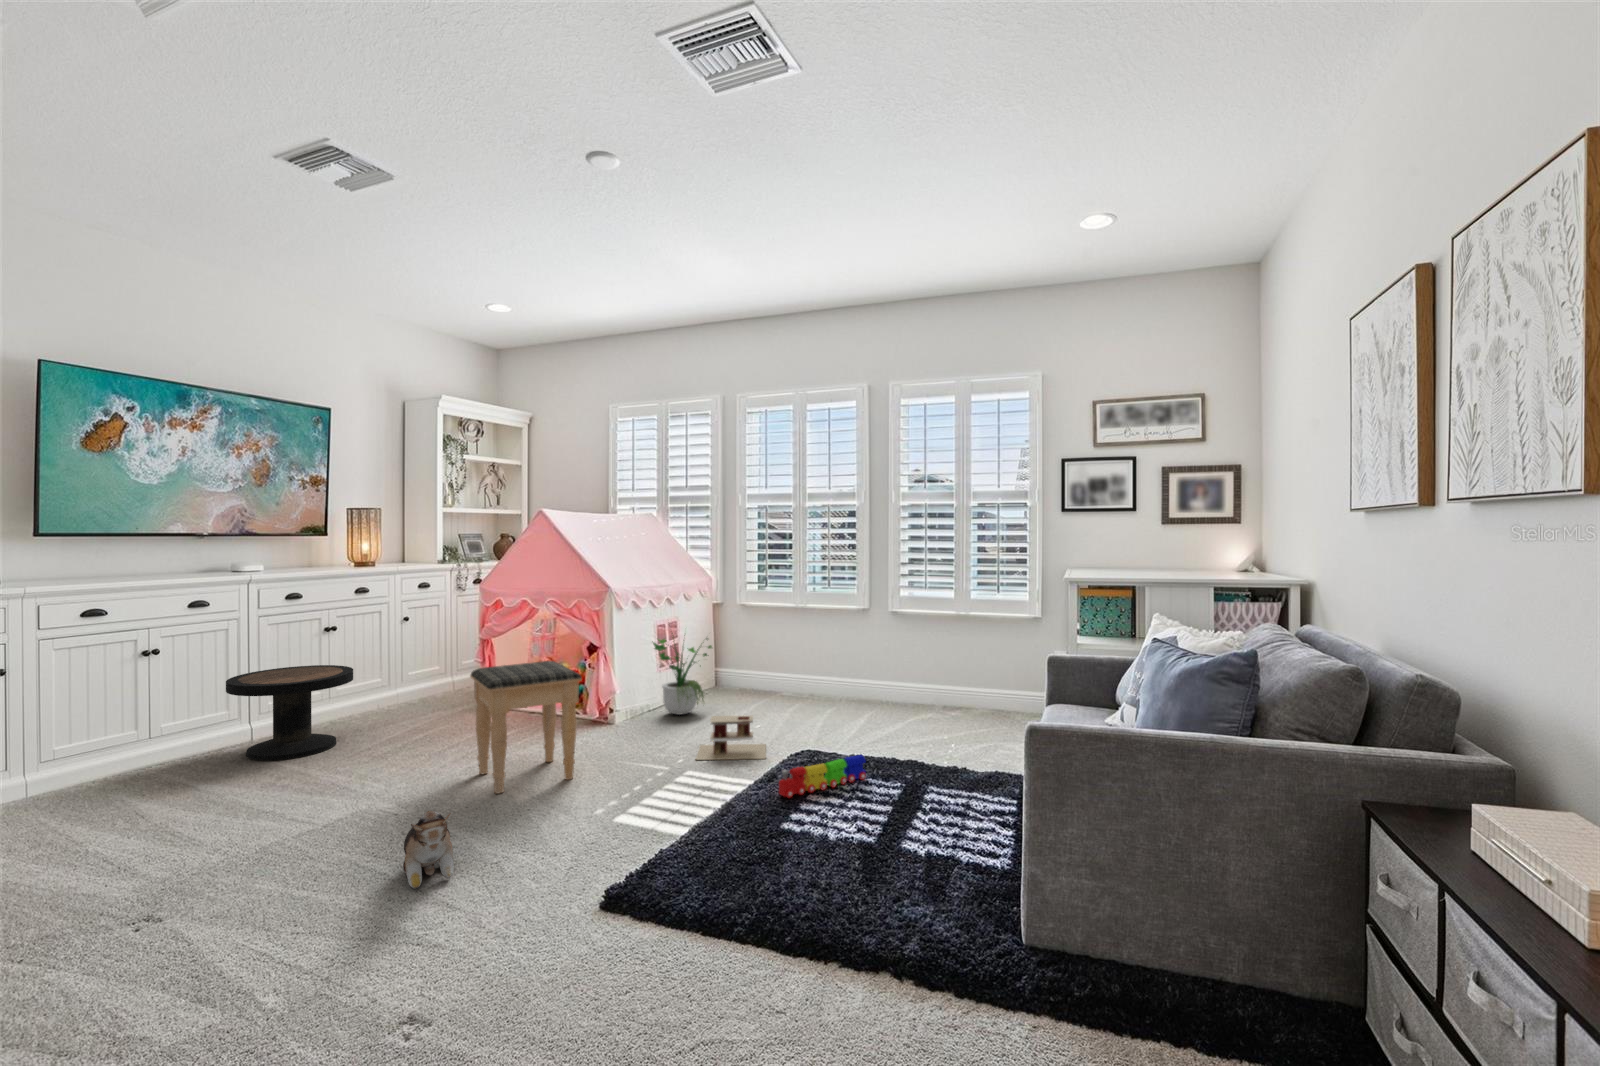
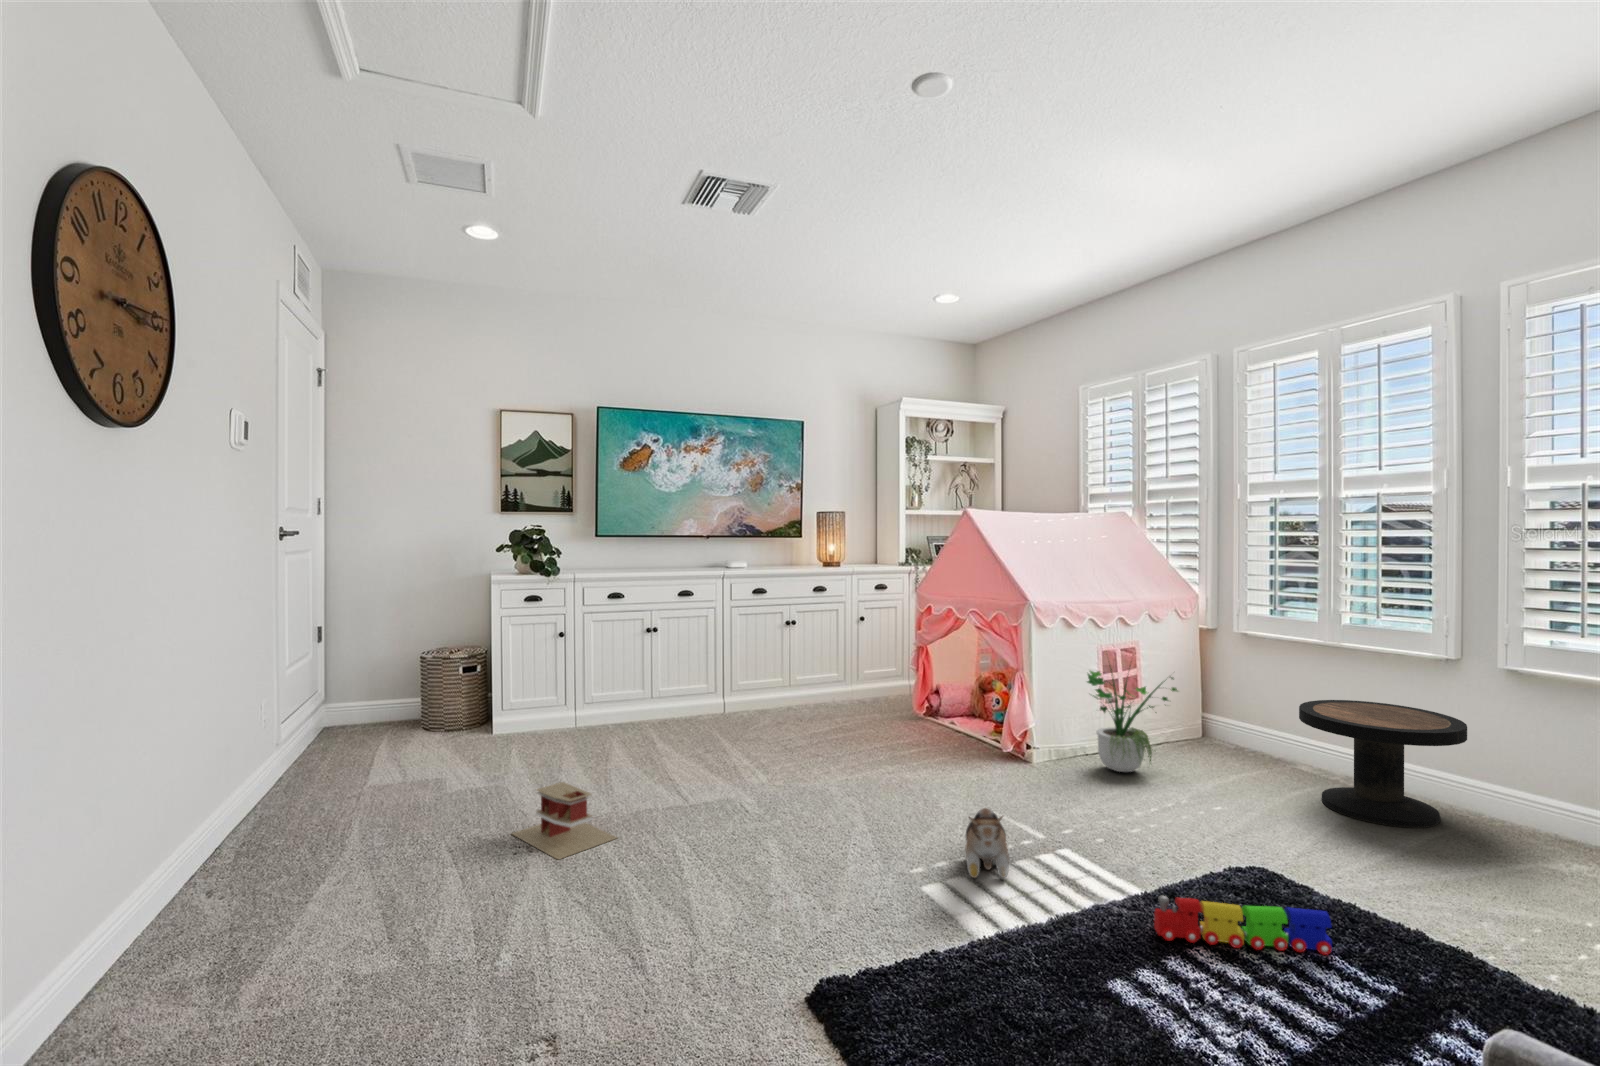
footstool: present [470,661,582,794] -> none [835,679,937,822]
side table: present [226,665,353,761] -> present [1299,700,1467,828]
toy house: present [696,716,766,760] -> present [512,782,617,859]
plush toy: present [403,811,454,889] -> present [966,808,1009,878]

